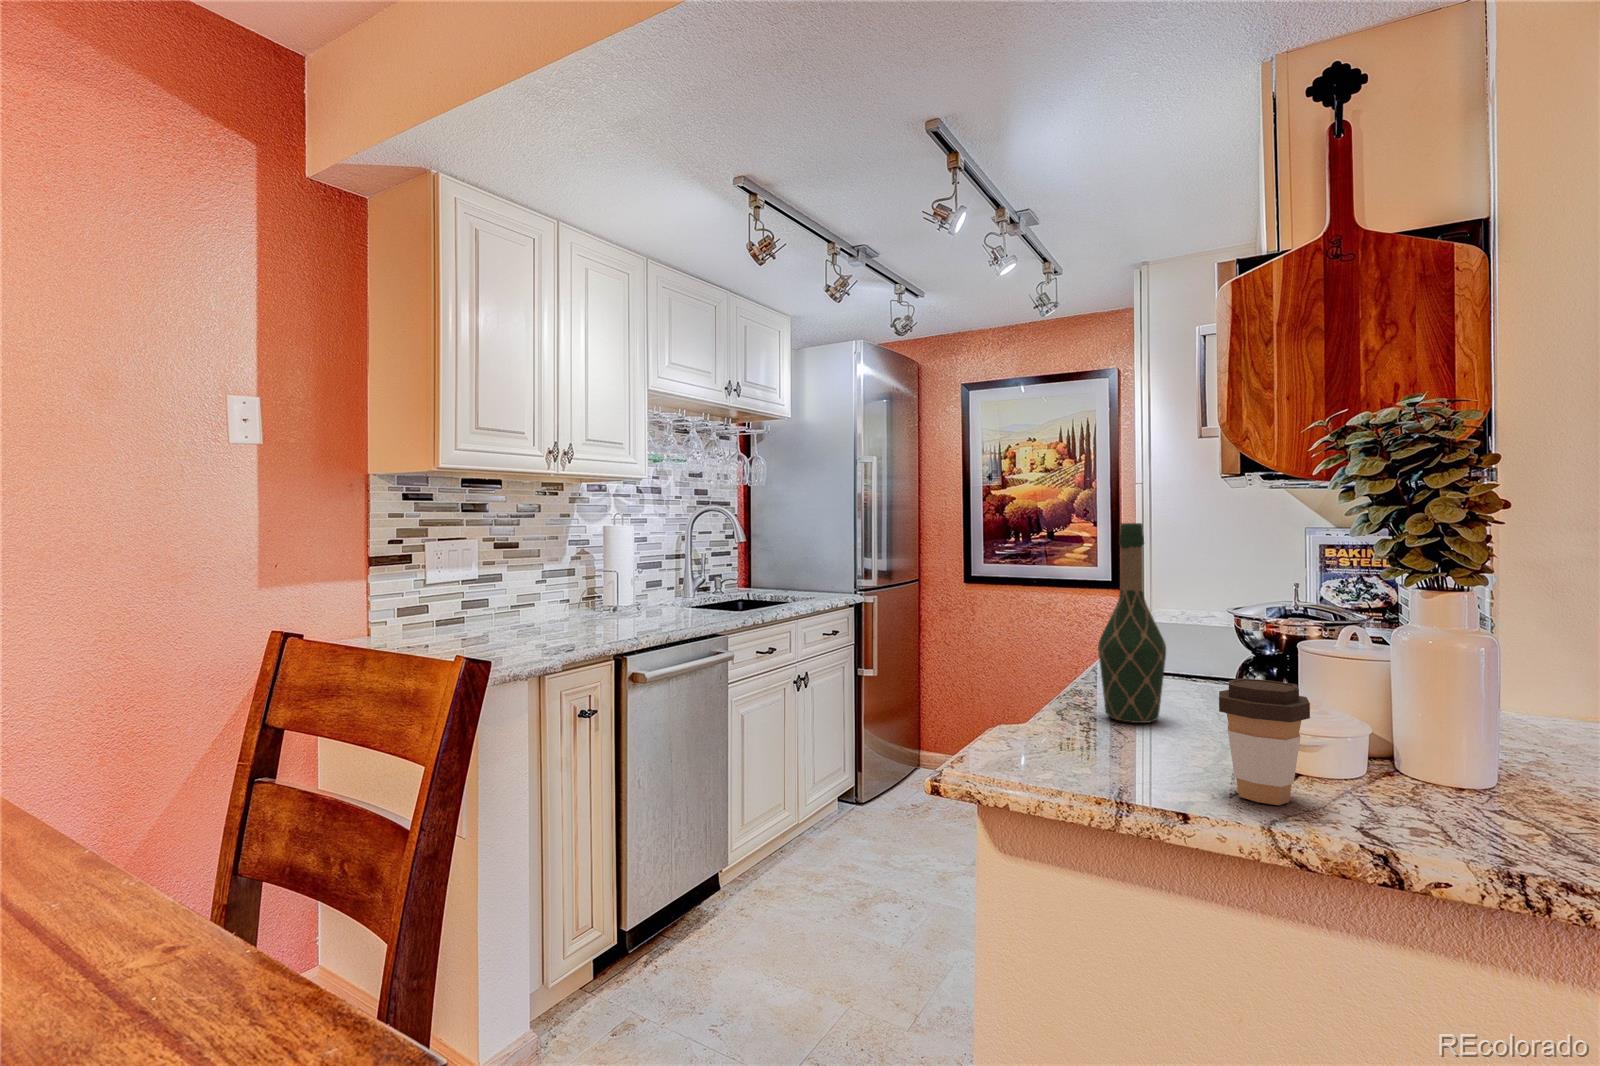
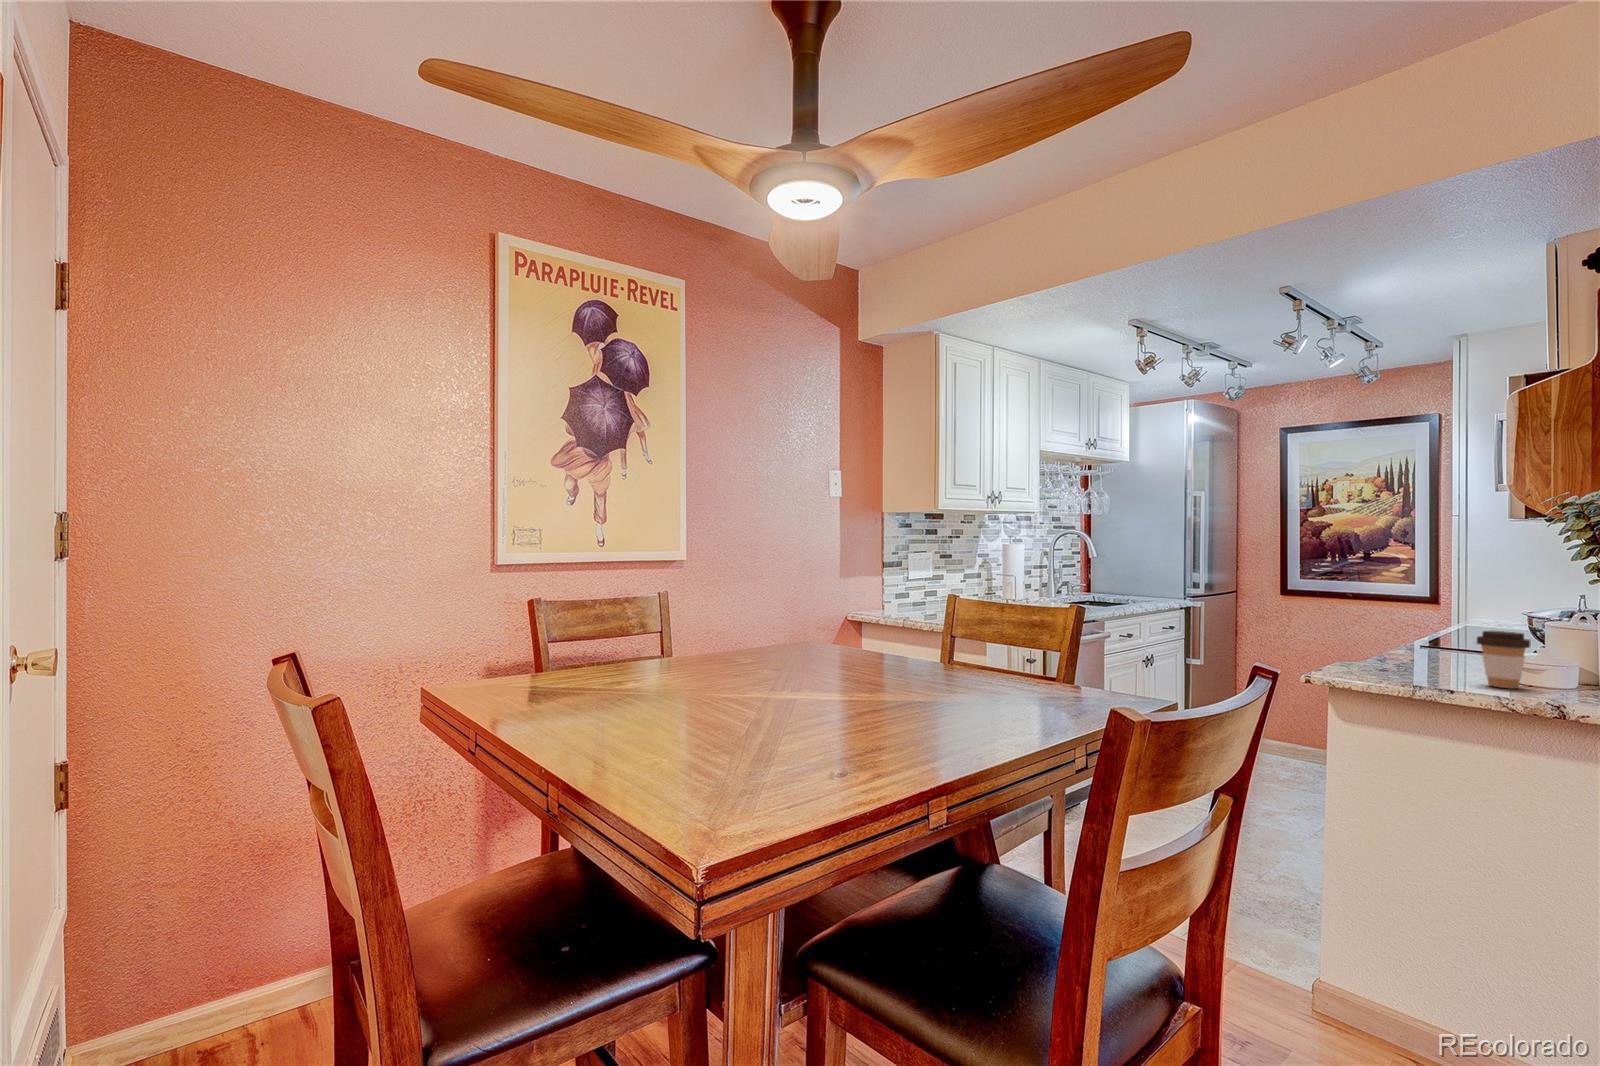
wine bottle: present [1098,523,1166,723] -> none [1409,552,1457,665]

